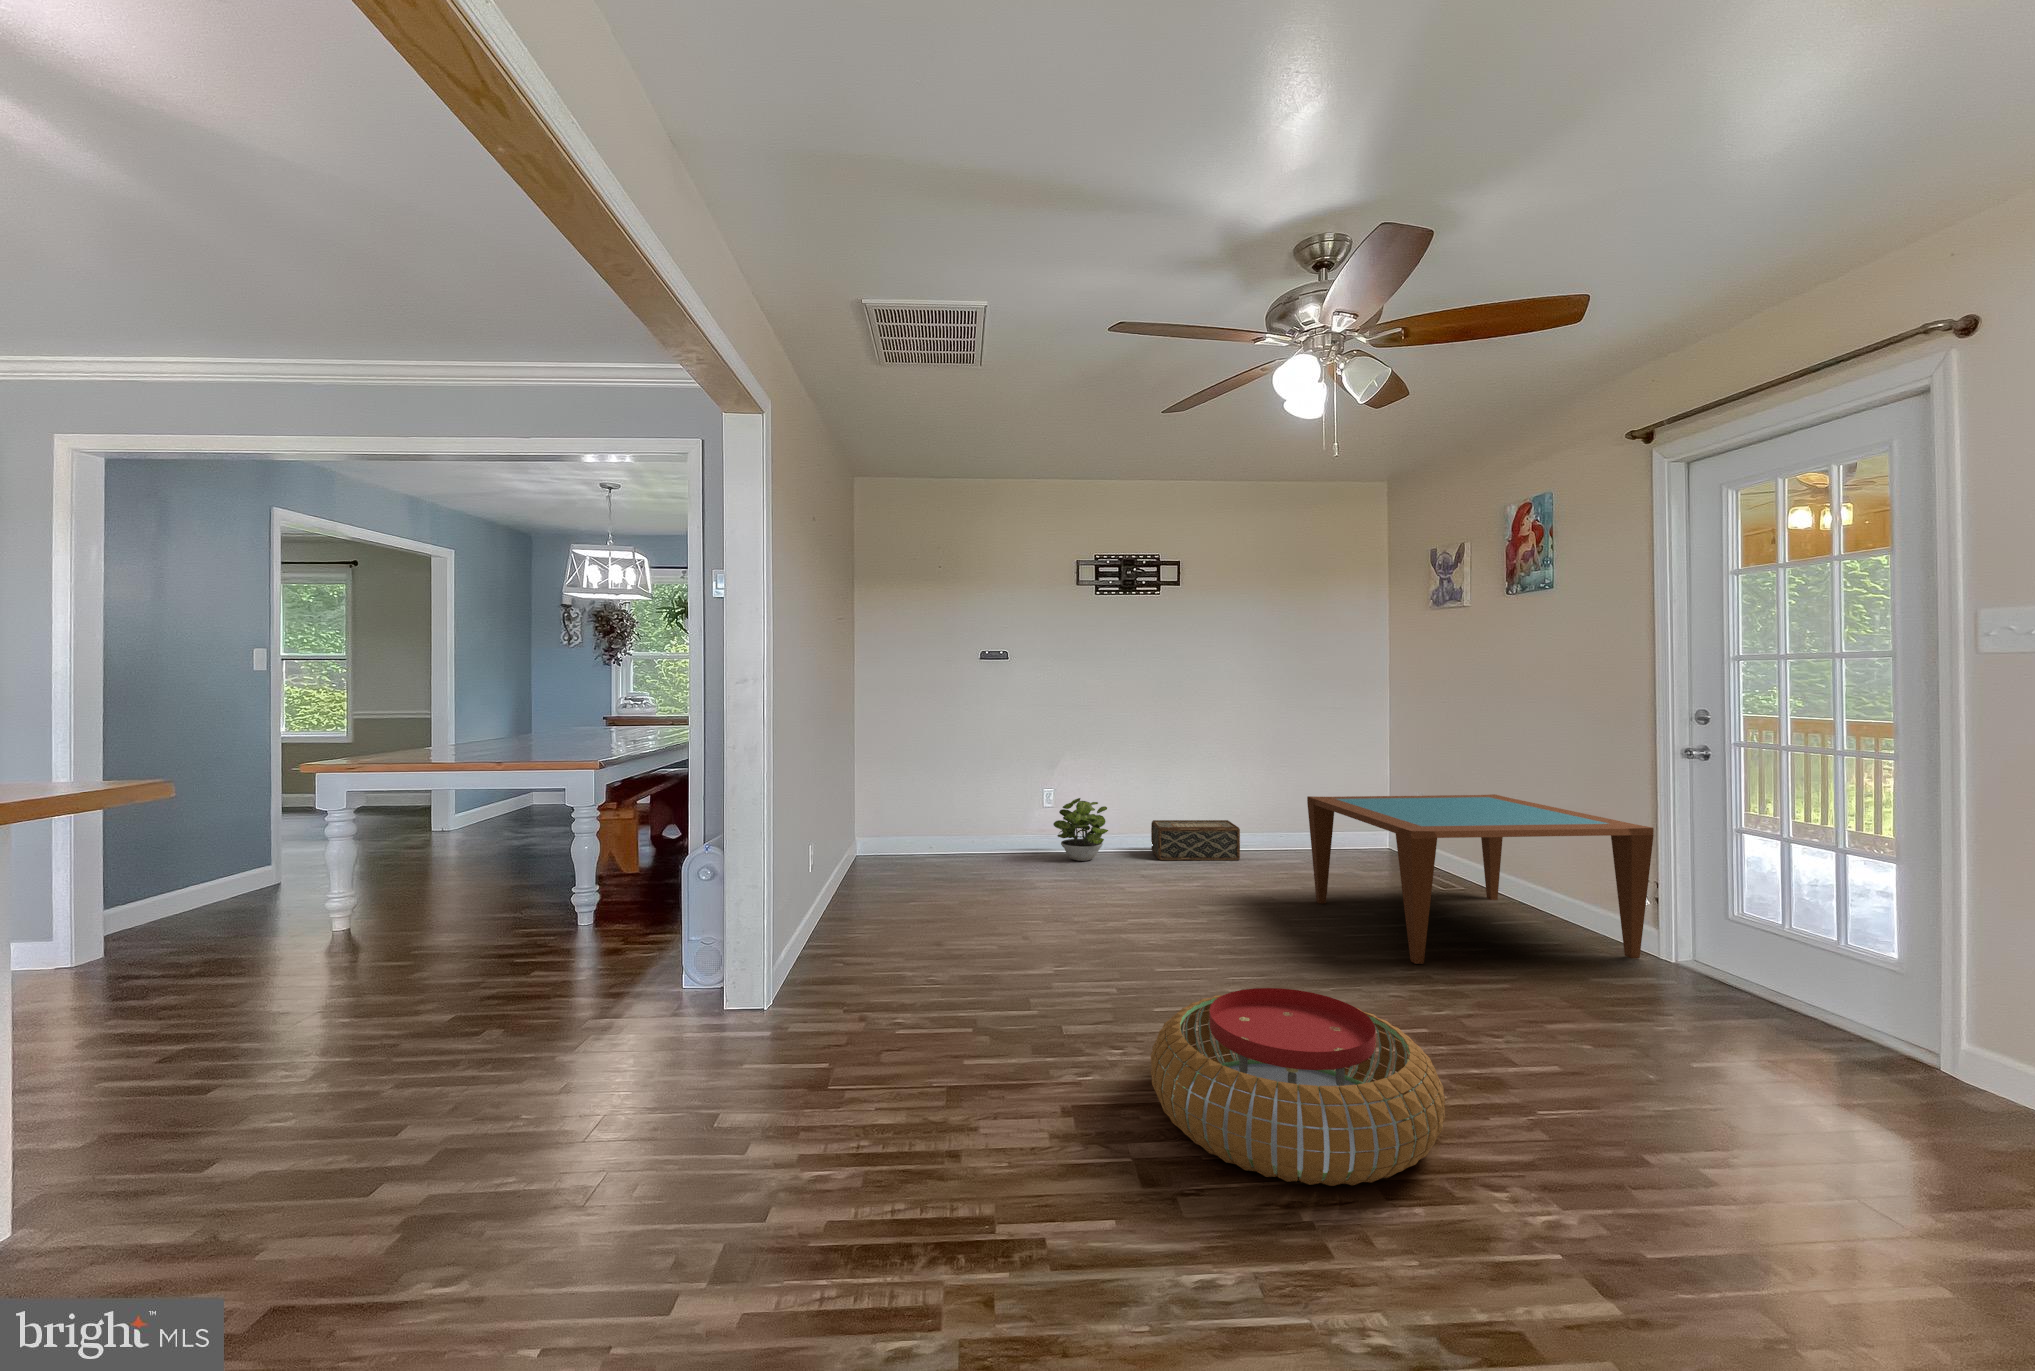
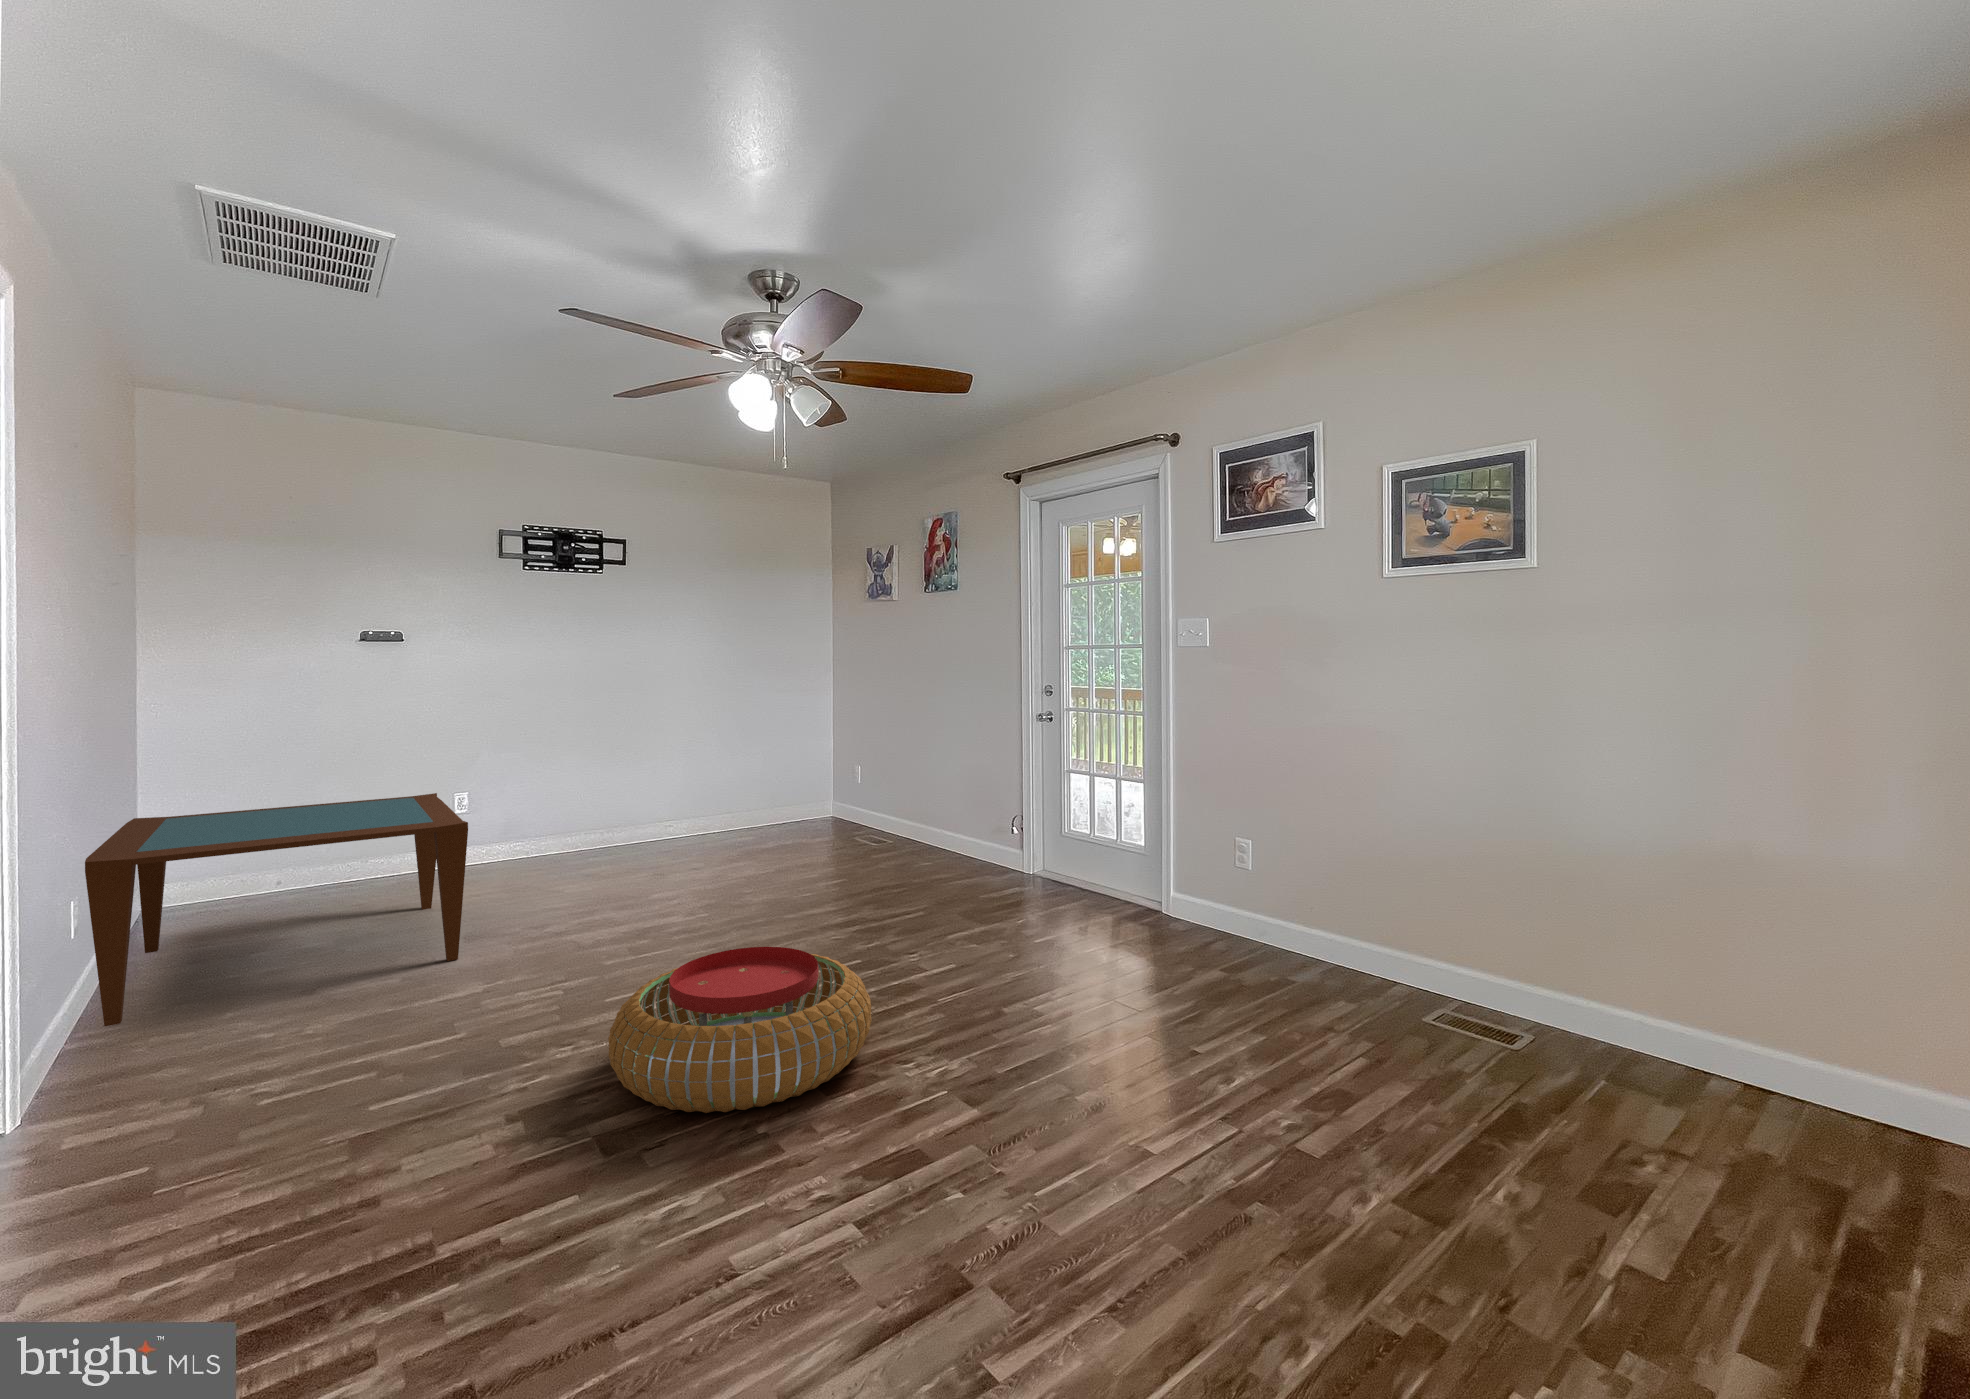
coffee table: present [1307,794,1654,964] -> present [85,793,468,1026]
potted plant: present [1053,798,1108,861] -> none [470,798,542,870]
woven basket: present [1151,820,1240,860] -> none [594,807,693,856]

